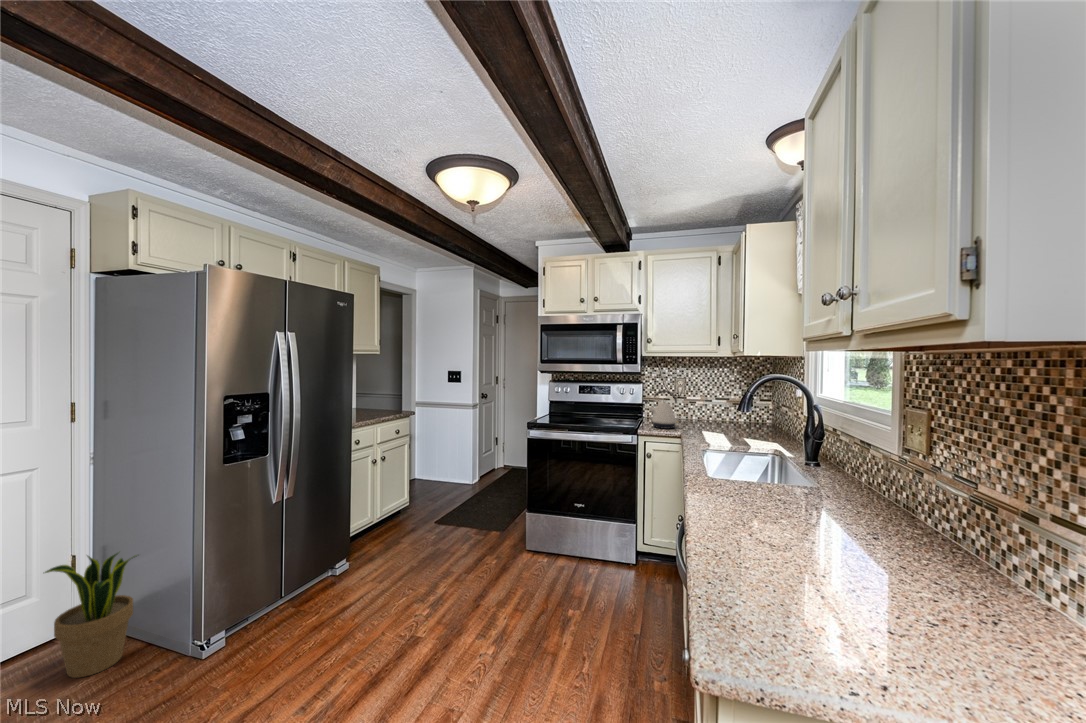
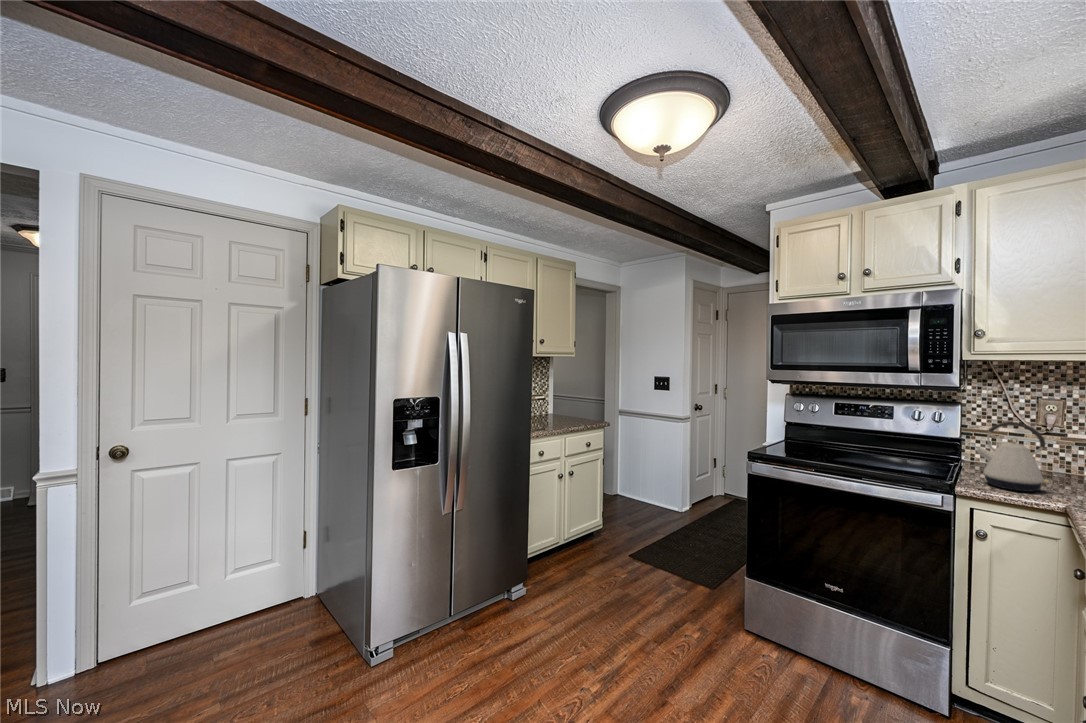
potted plant: present [45,553,135,678] -> none [266,538,335,650]

